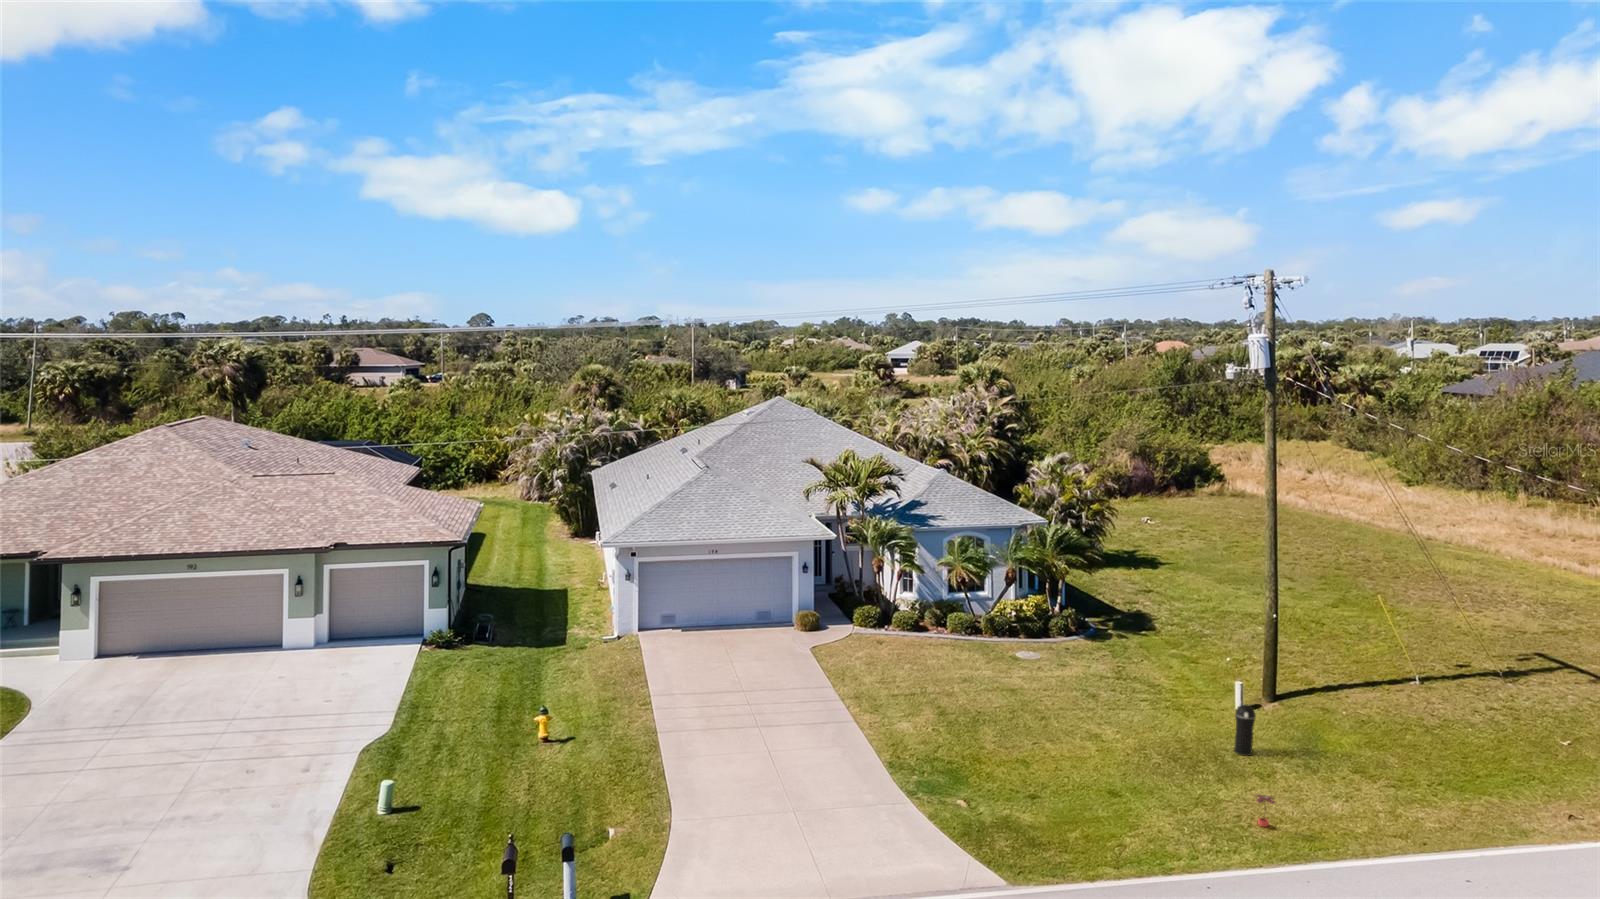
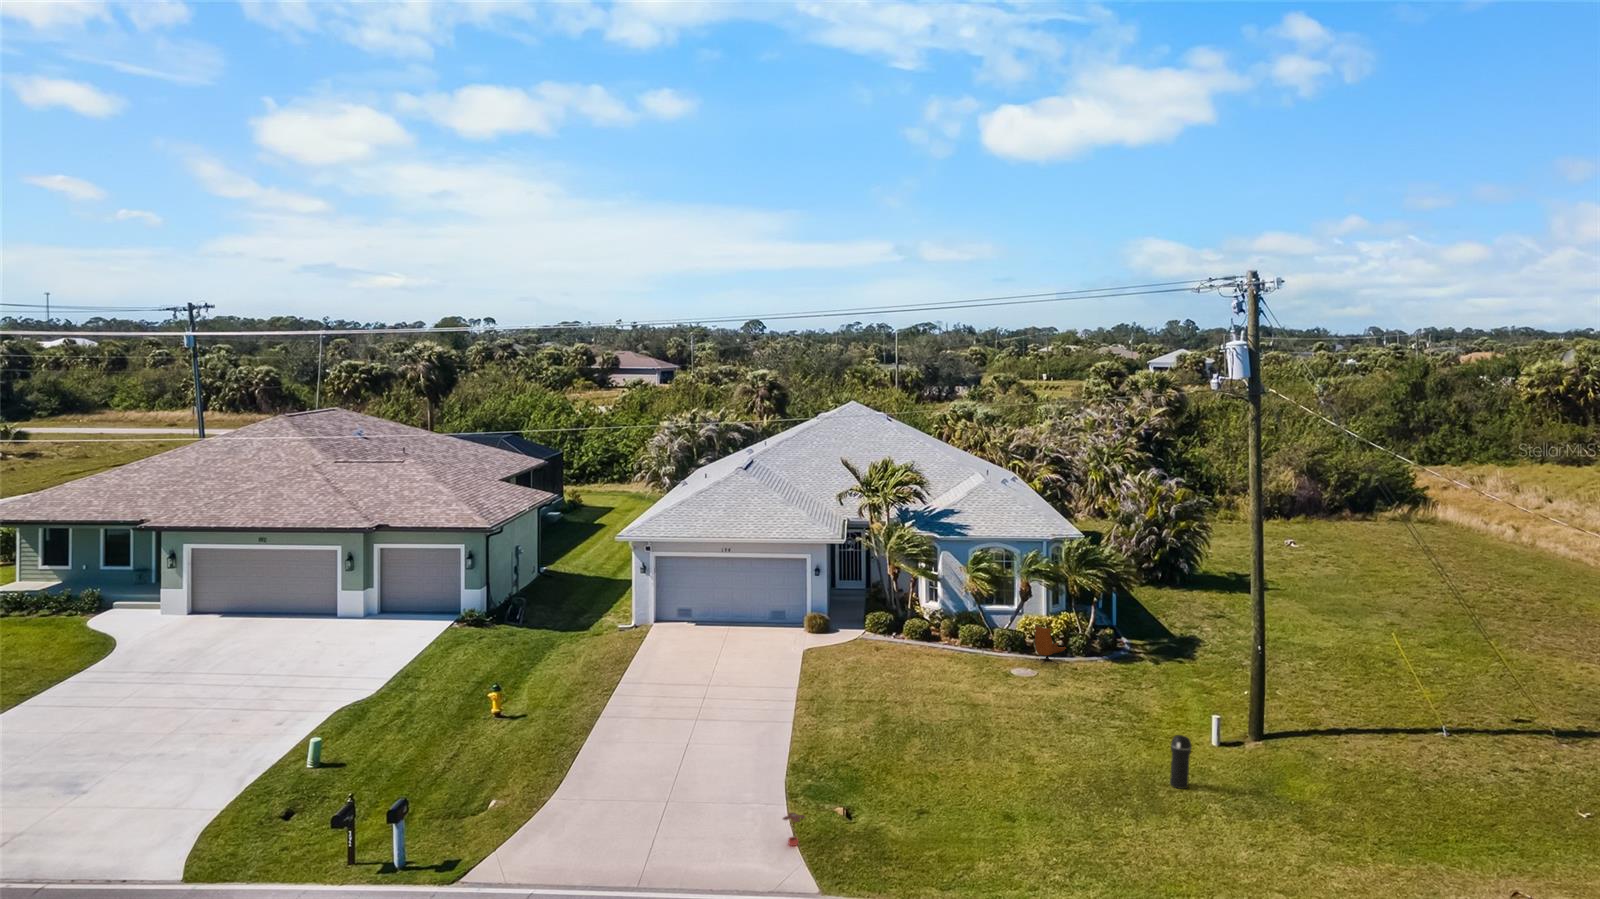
lounge chair: none [1027,609,1051,645] -> present [1035,626,1066,664]
potted plant: present [1255,794,1276,827] -> present [783,813,805,846]

